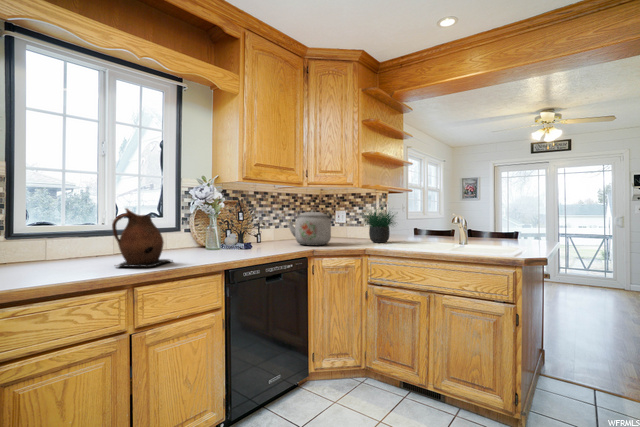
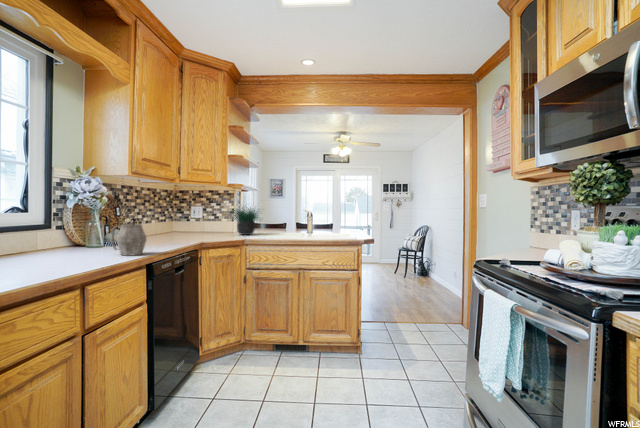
ceramic pitcher: present [112,208,171,267] -> none [36,203,97,268]
kettle: present [289,210,333,246] -> none [166,205,211,239]
mug: none [201,228,227,259] -> present [112,224,146,256]

